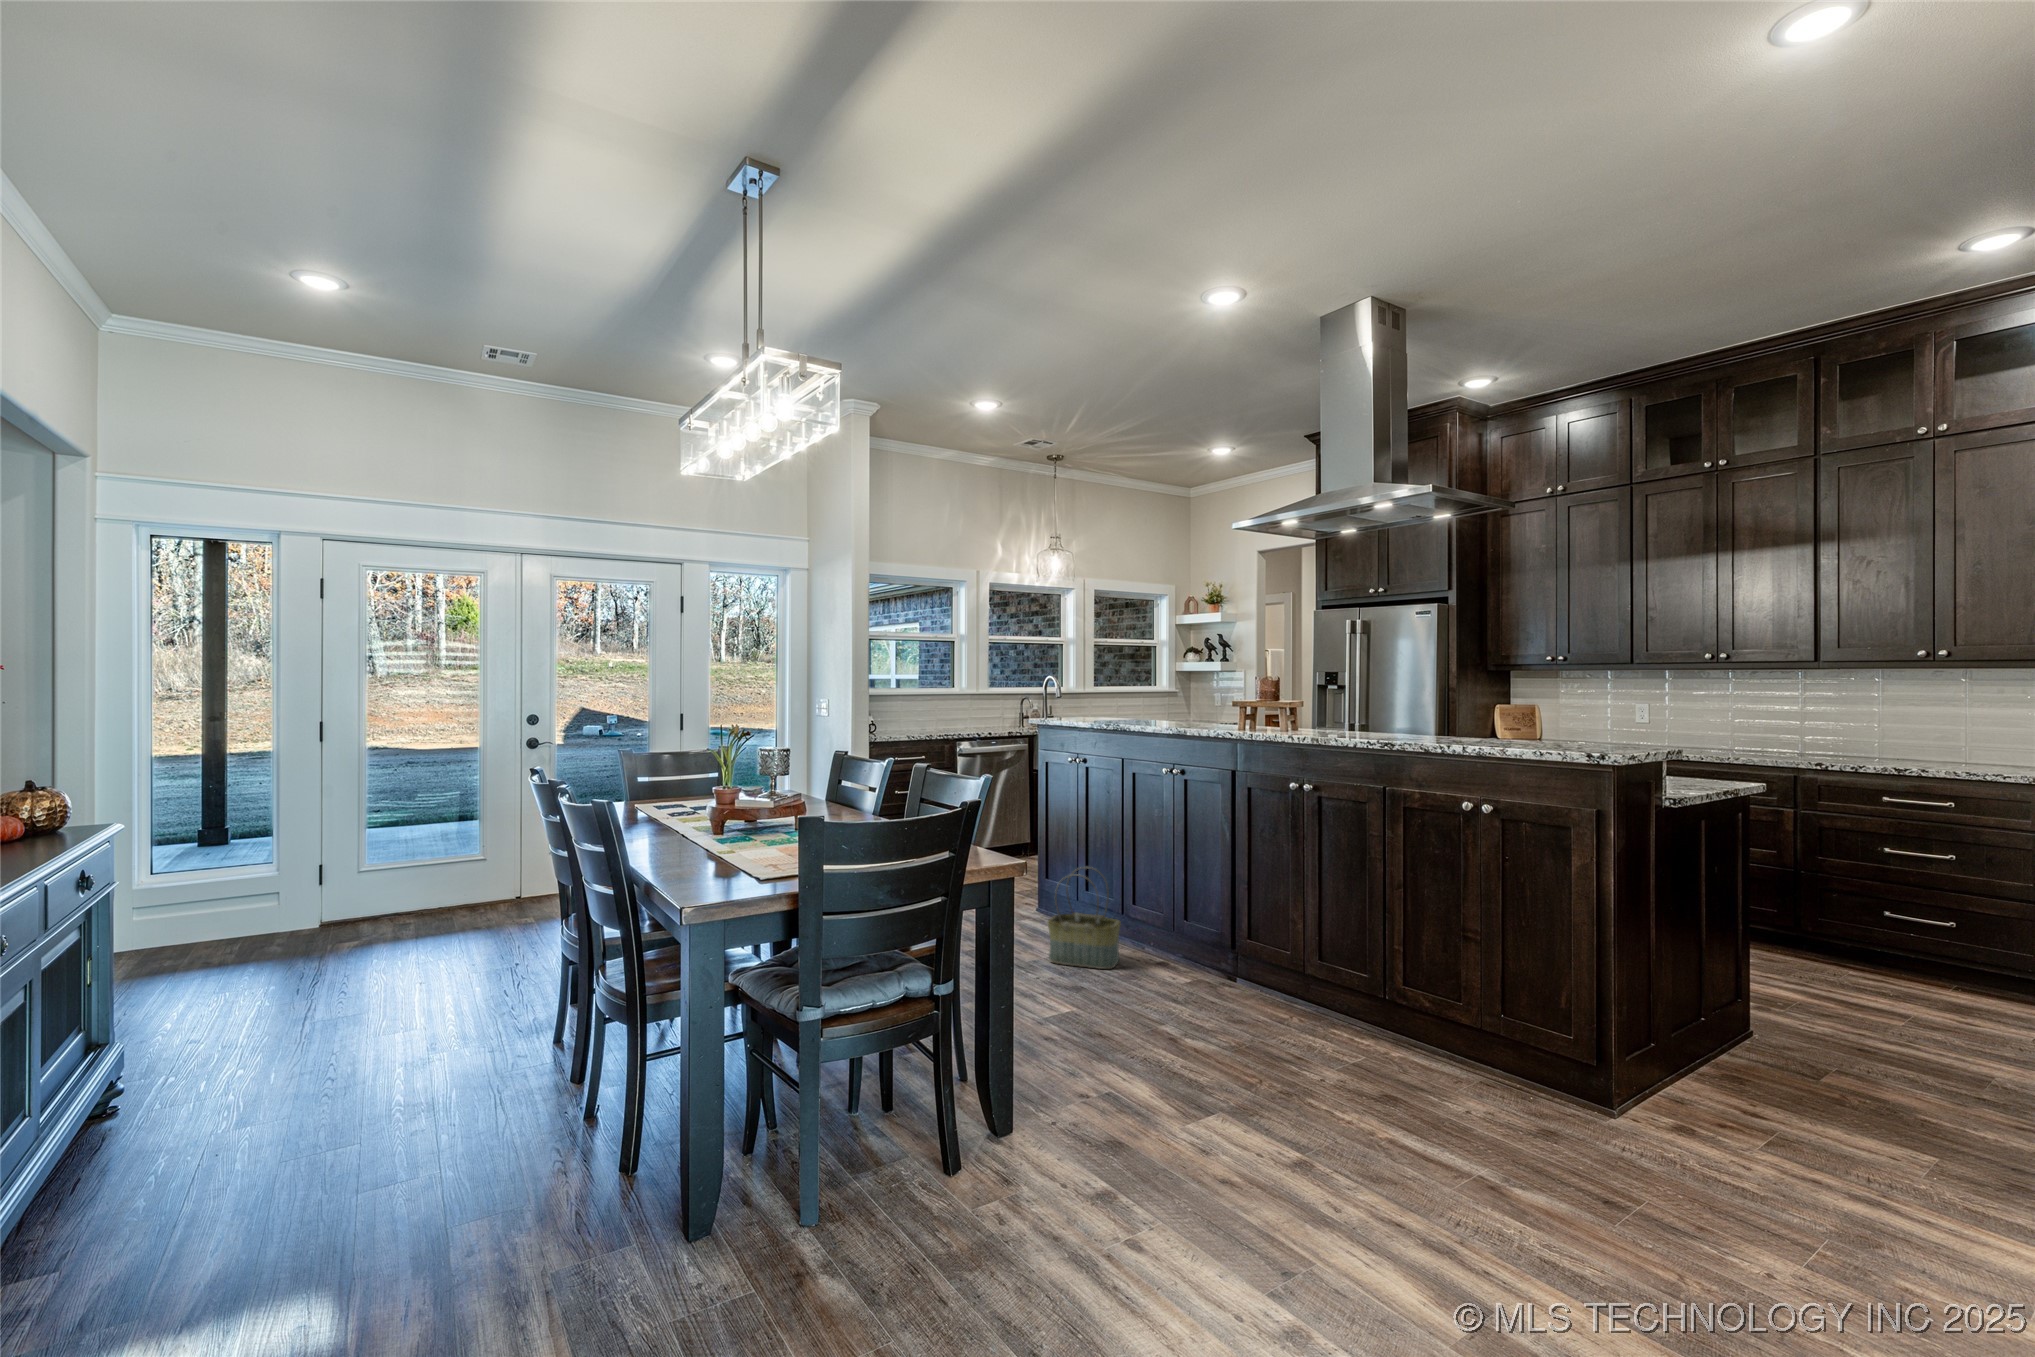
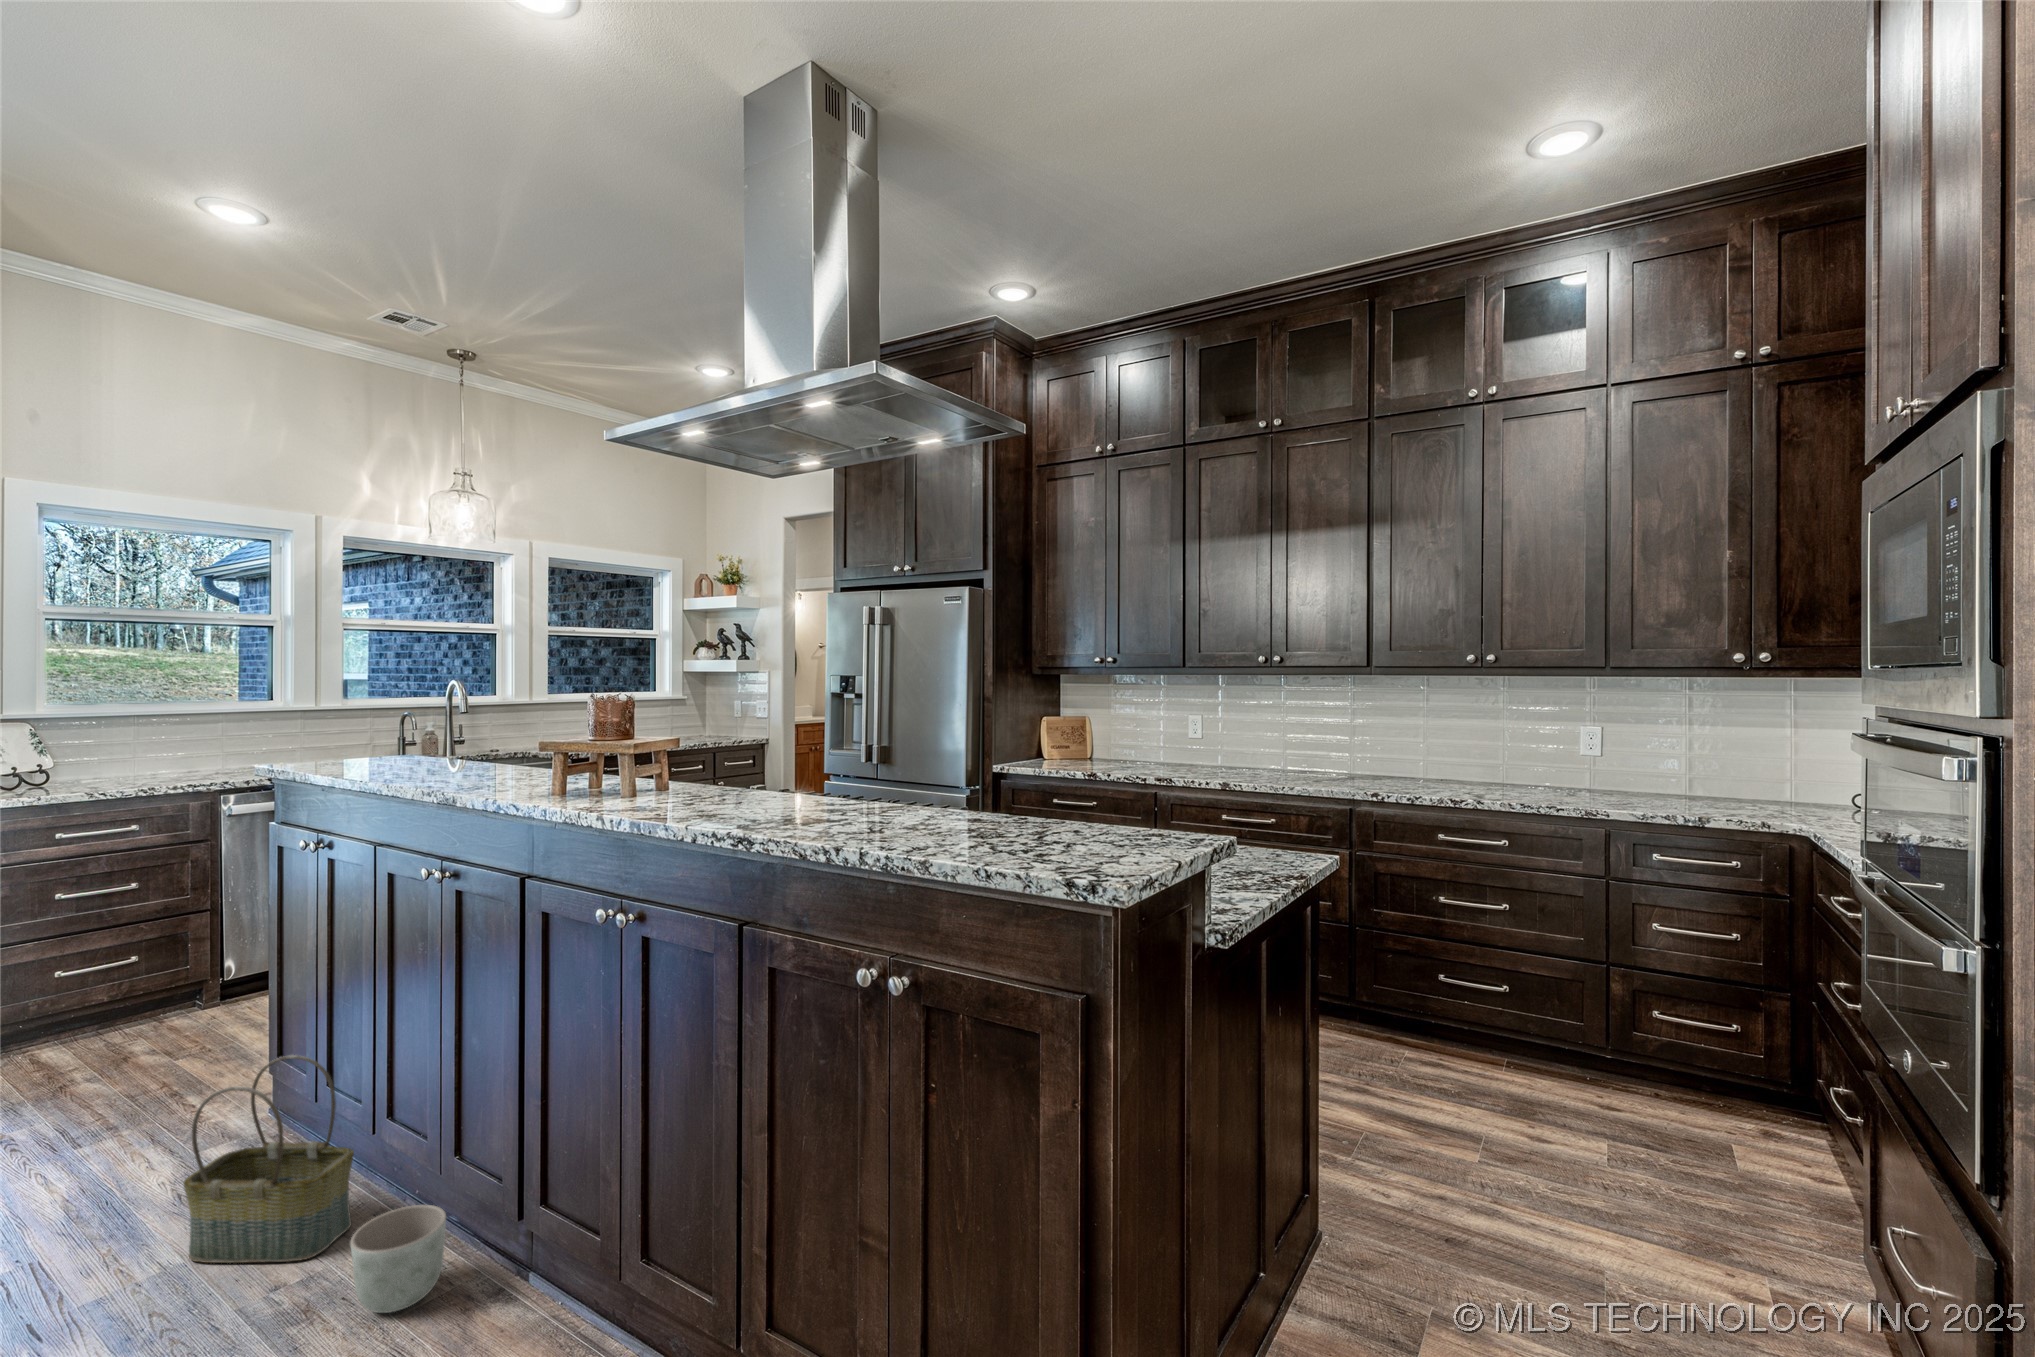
planter: none [1148,944,1191,991] -> present [350,1205,446,1313]

